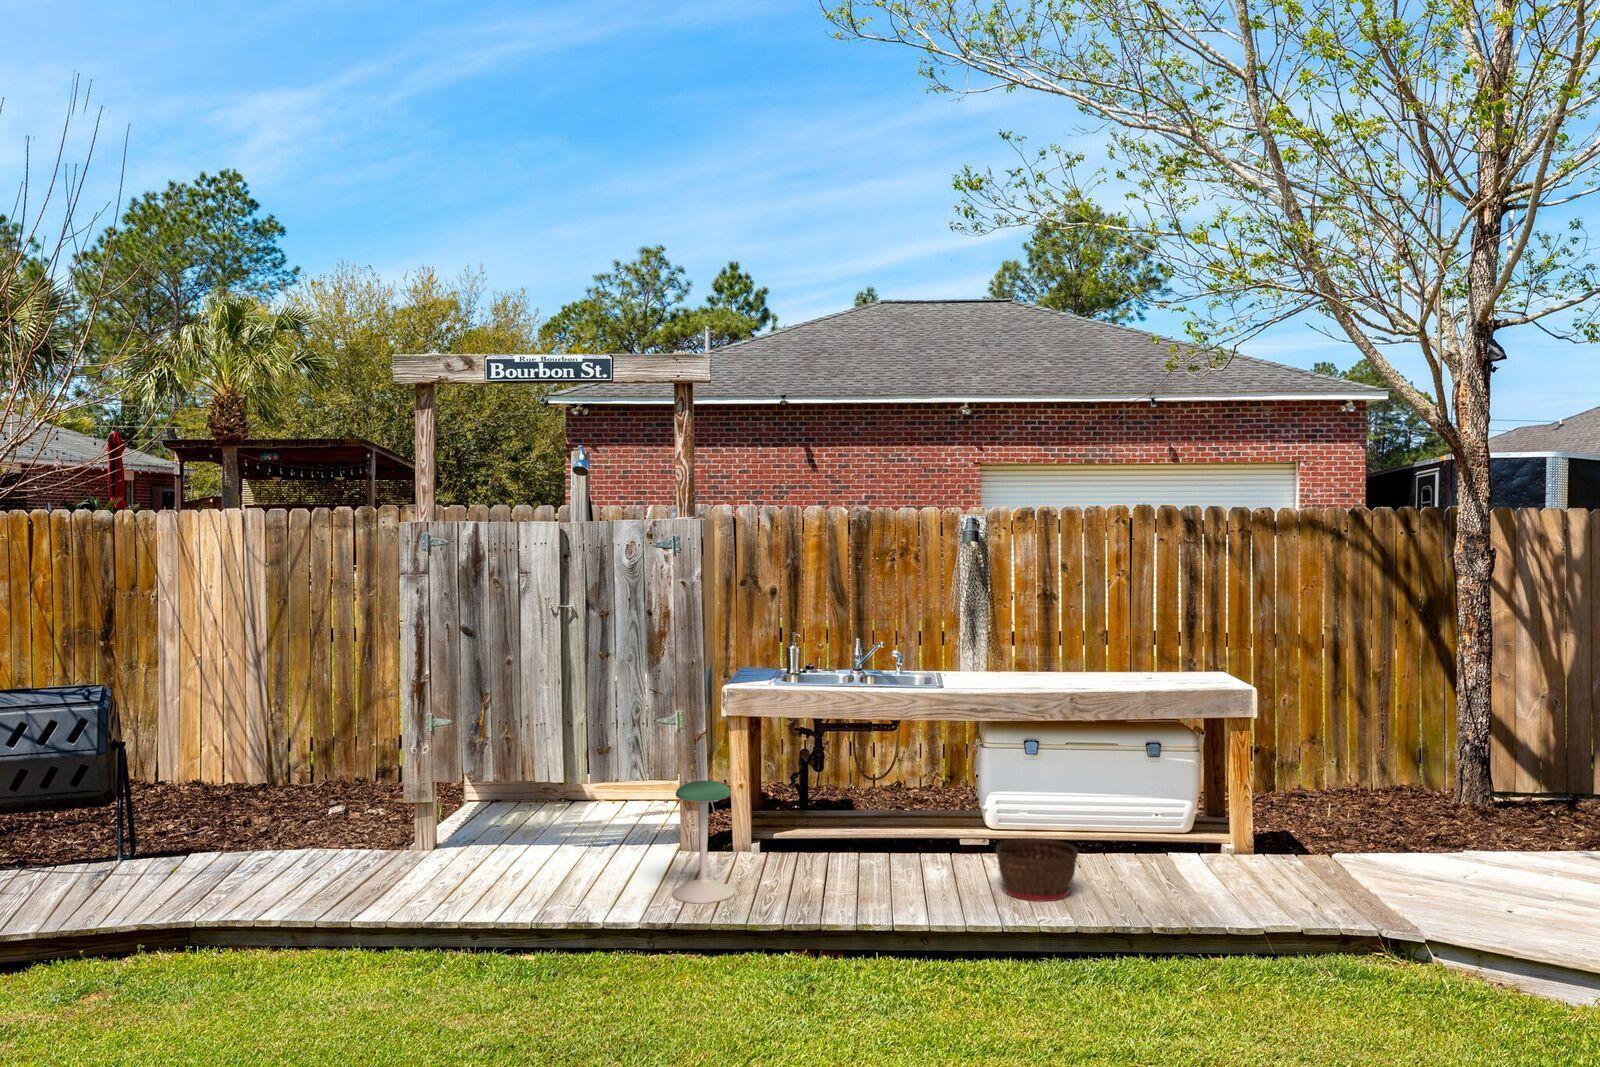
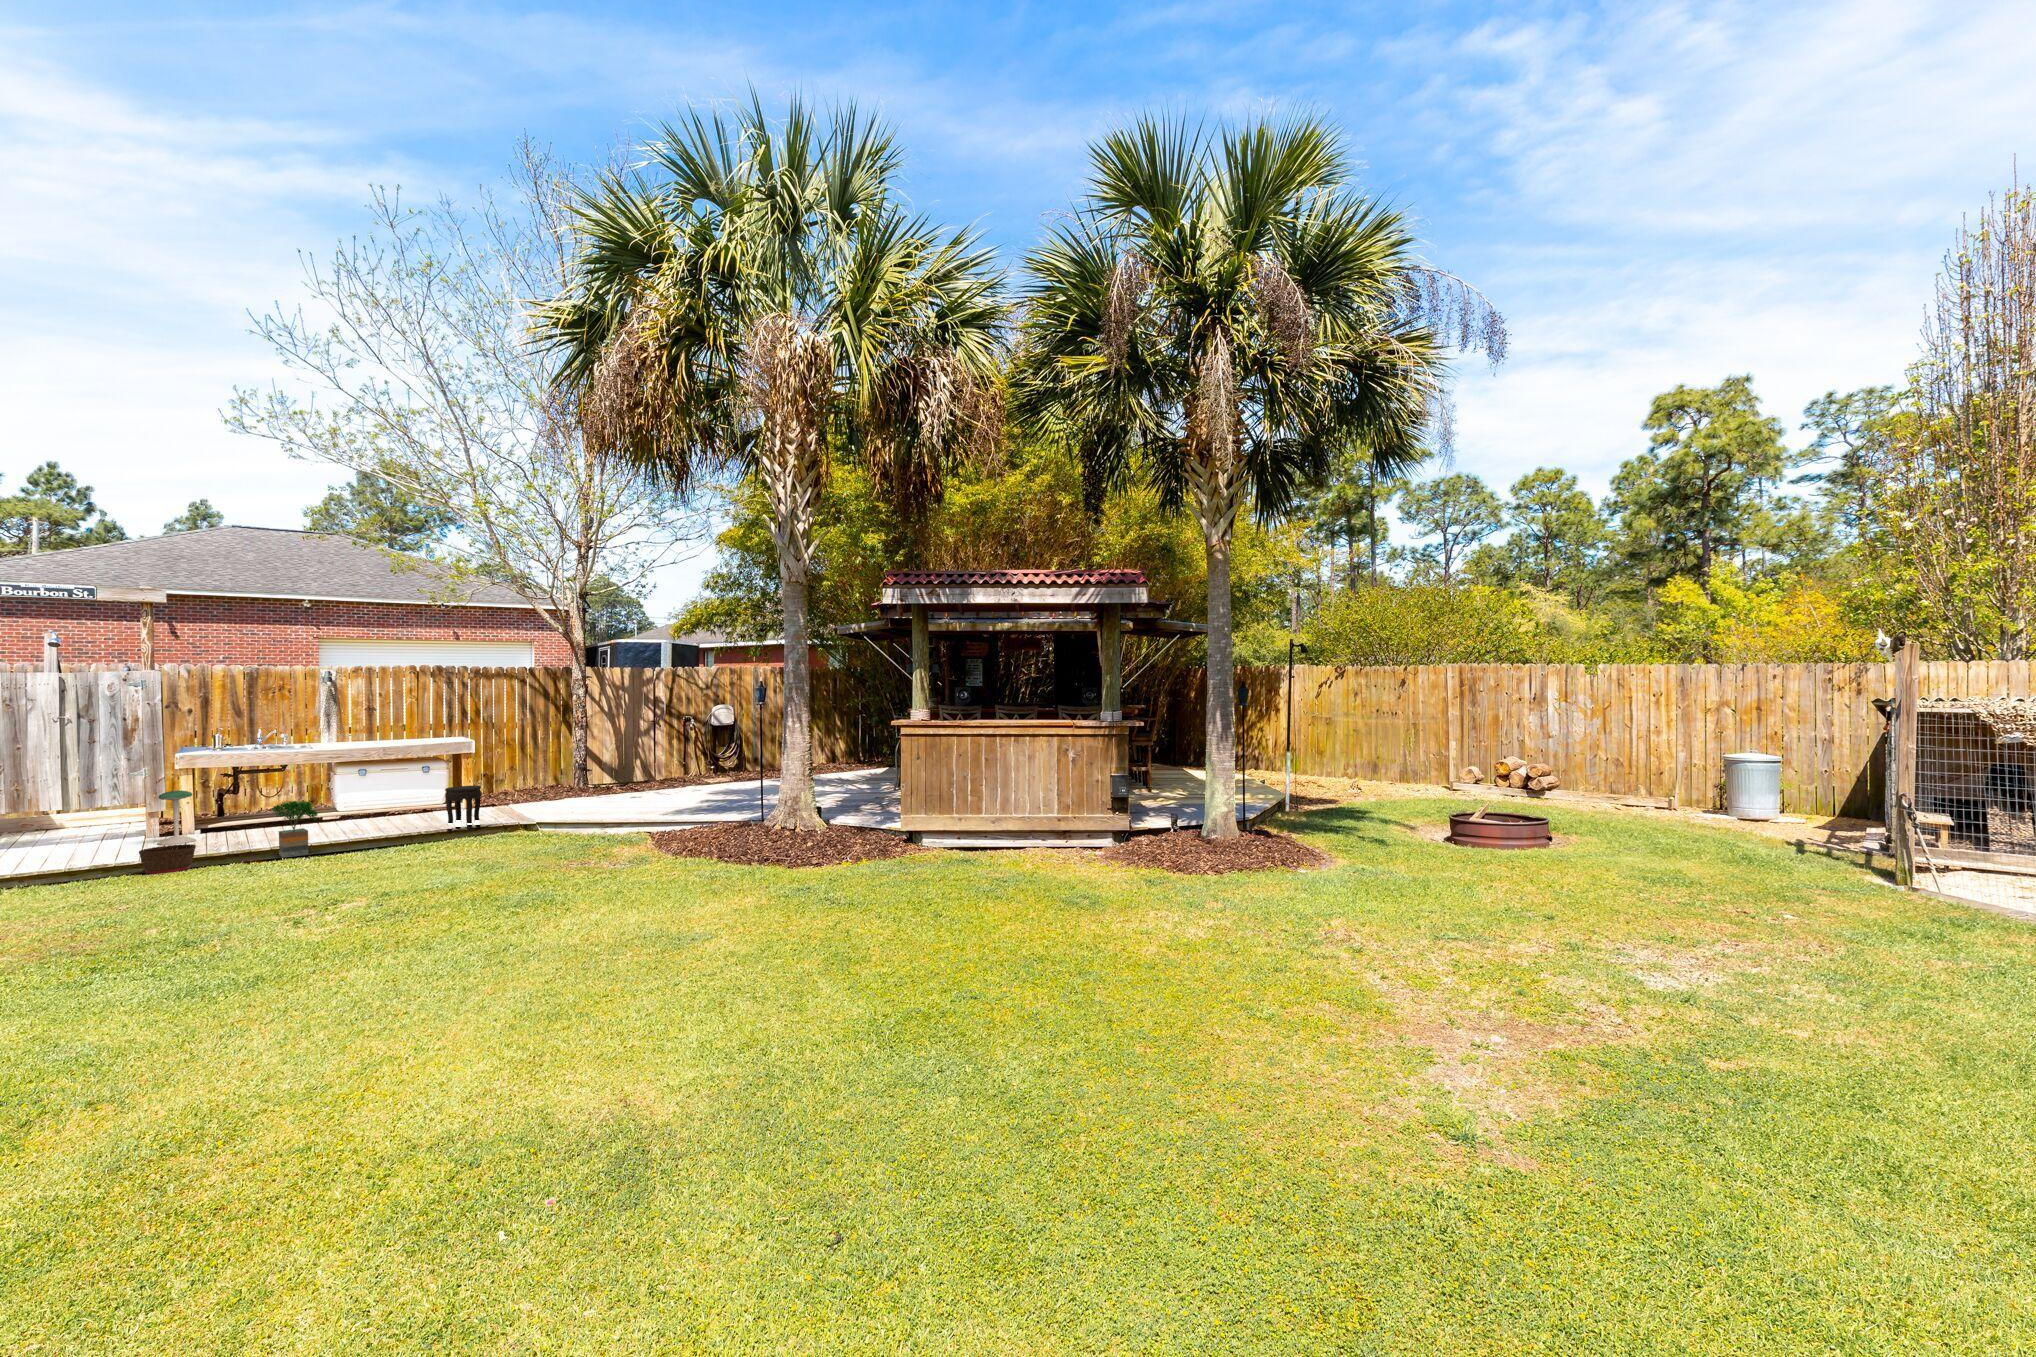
basket: present [996,838,1078,901] -> present [139,844,196,874]
side table: none [1226,845,1318,990] -> present [445,786,481,832]
potted tree: none [847,866,947,1023] -> present [271,801,318,858]

